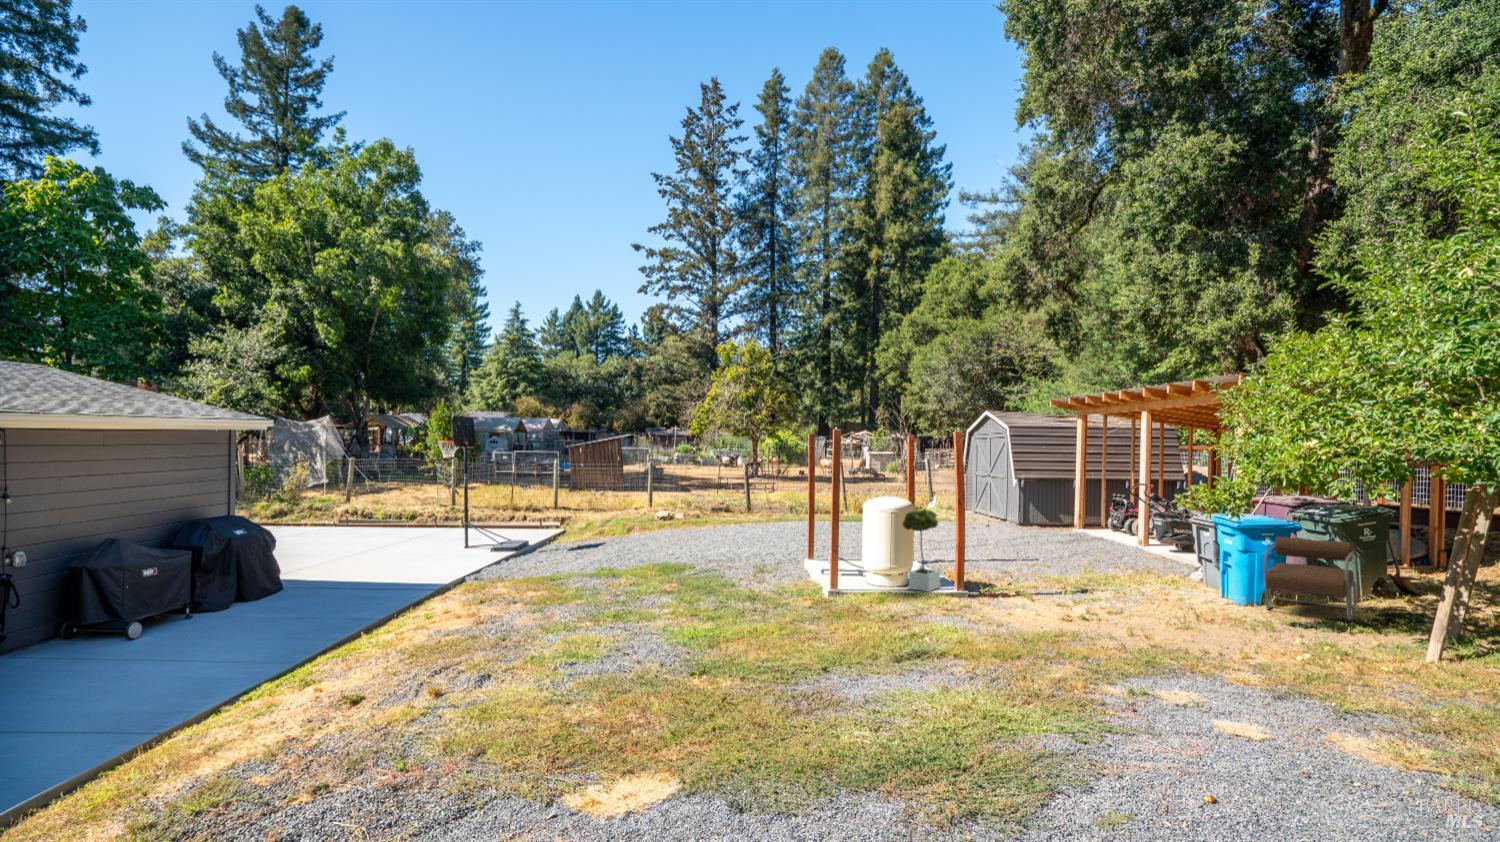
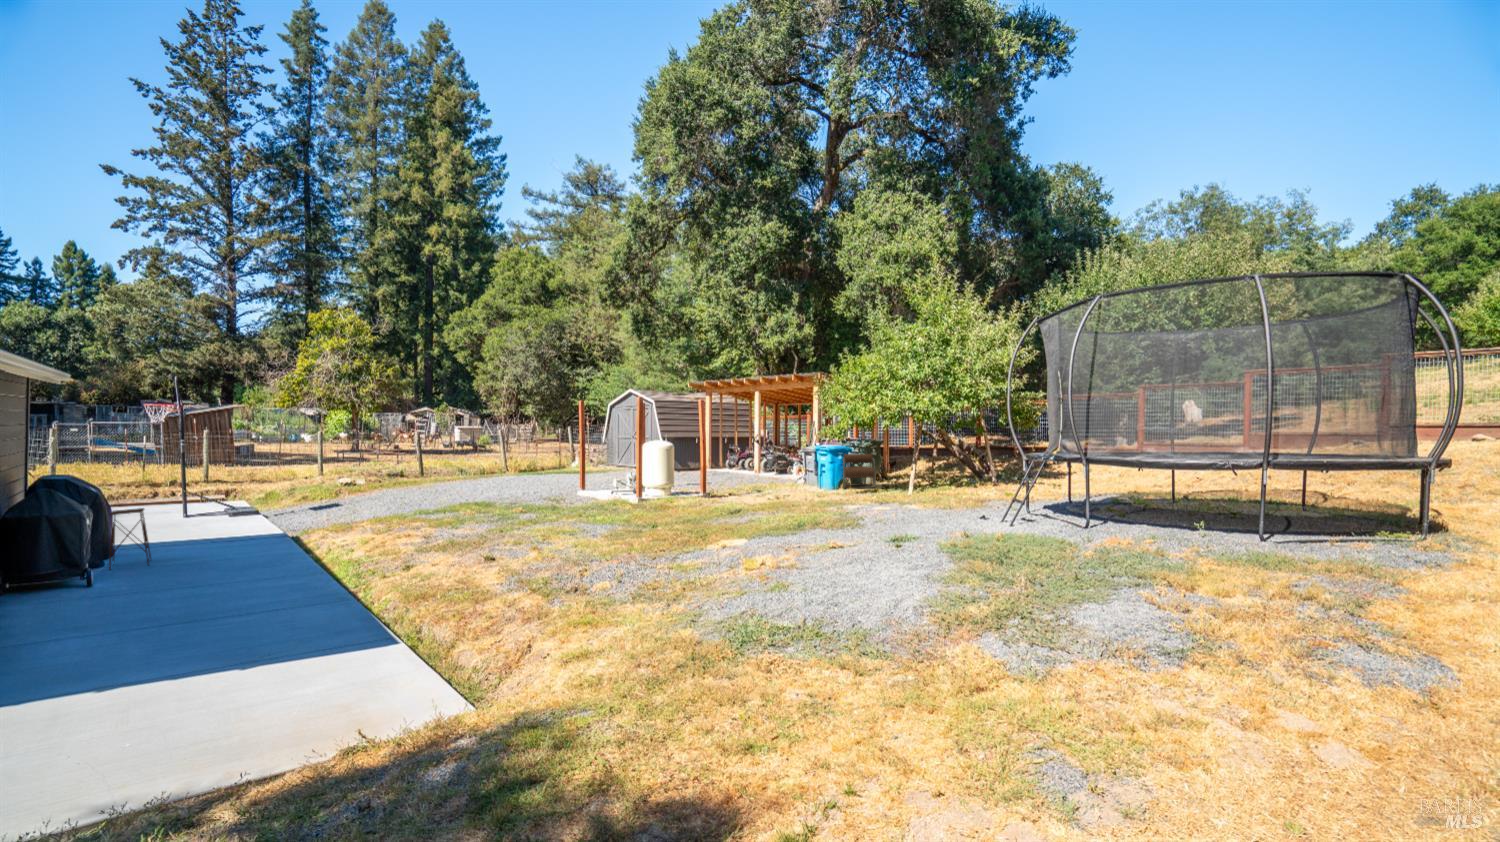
potted tree: present [903,509,940,591] -> none [673,449,693,500]
side table: none [253,542,303,603] -> present [109,508,151,569]

